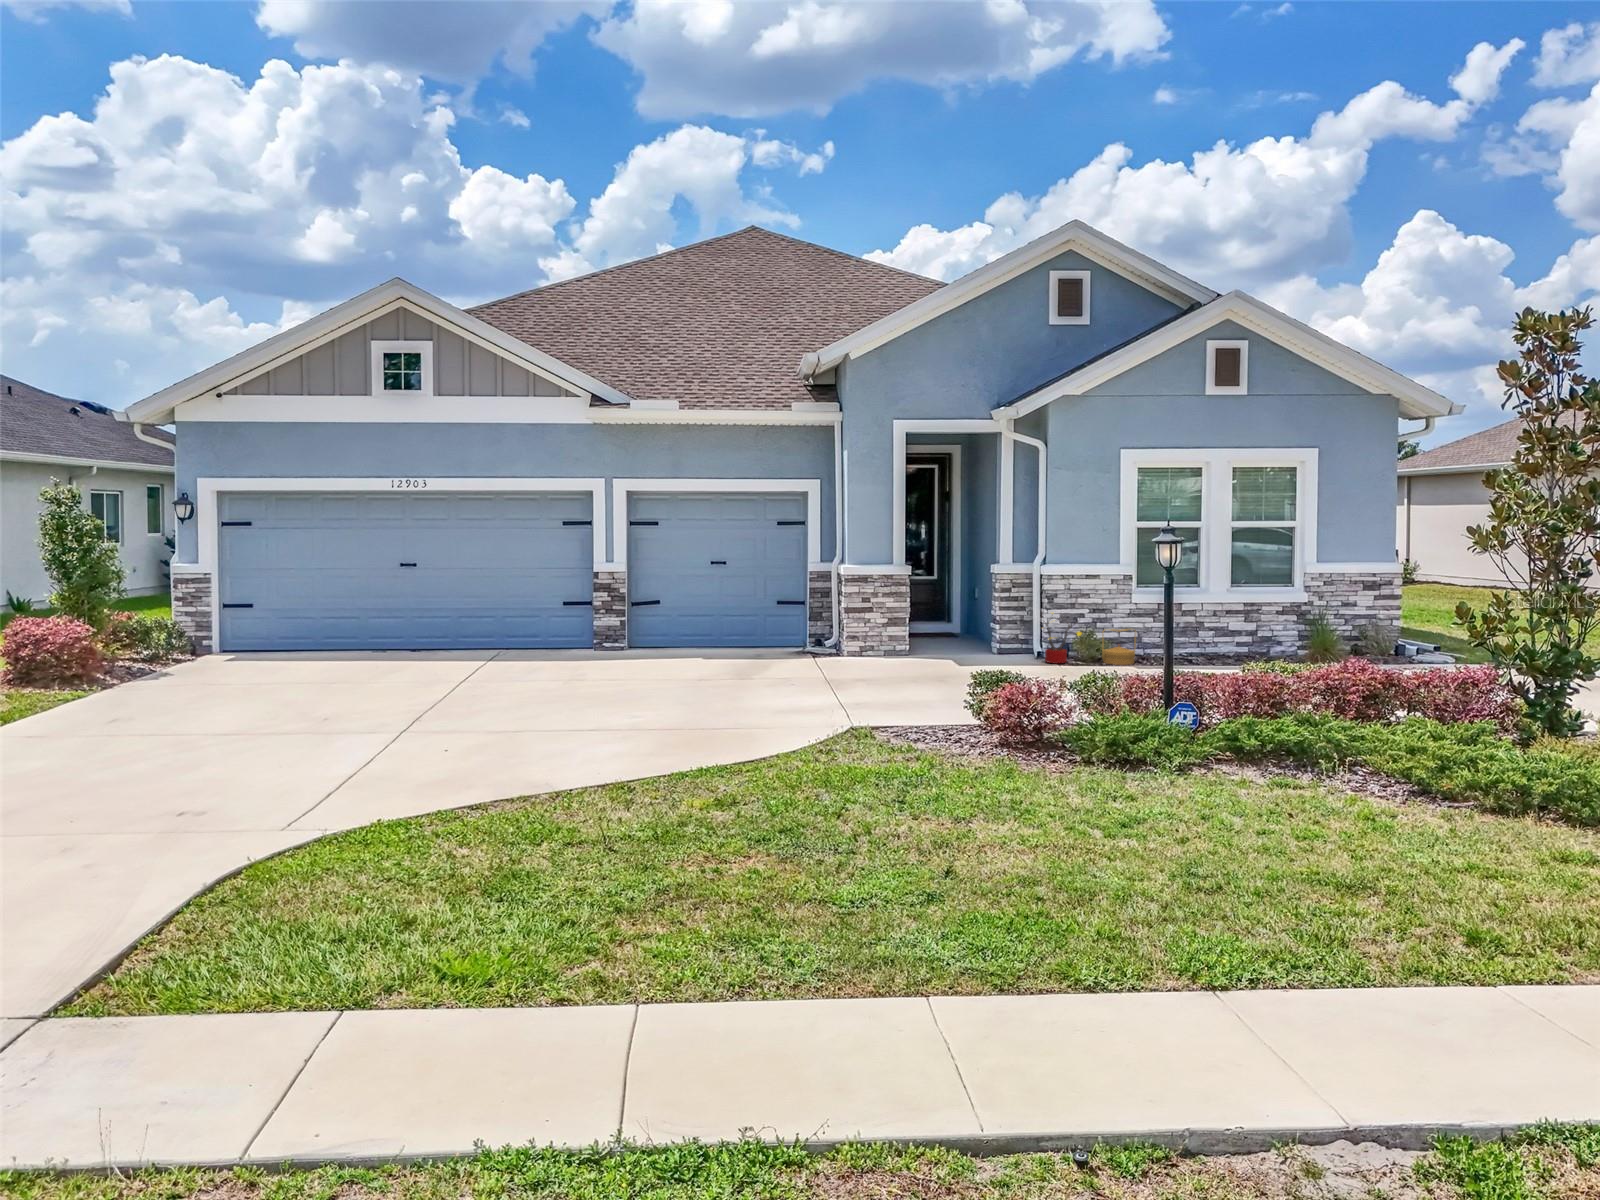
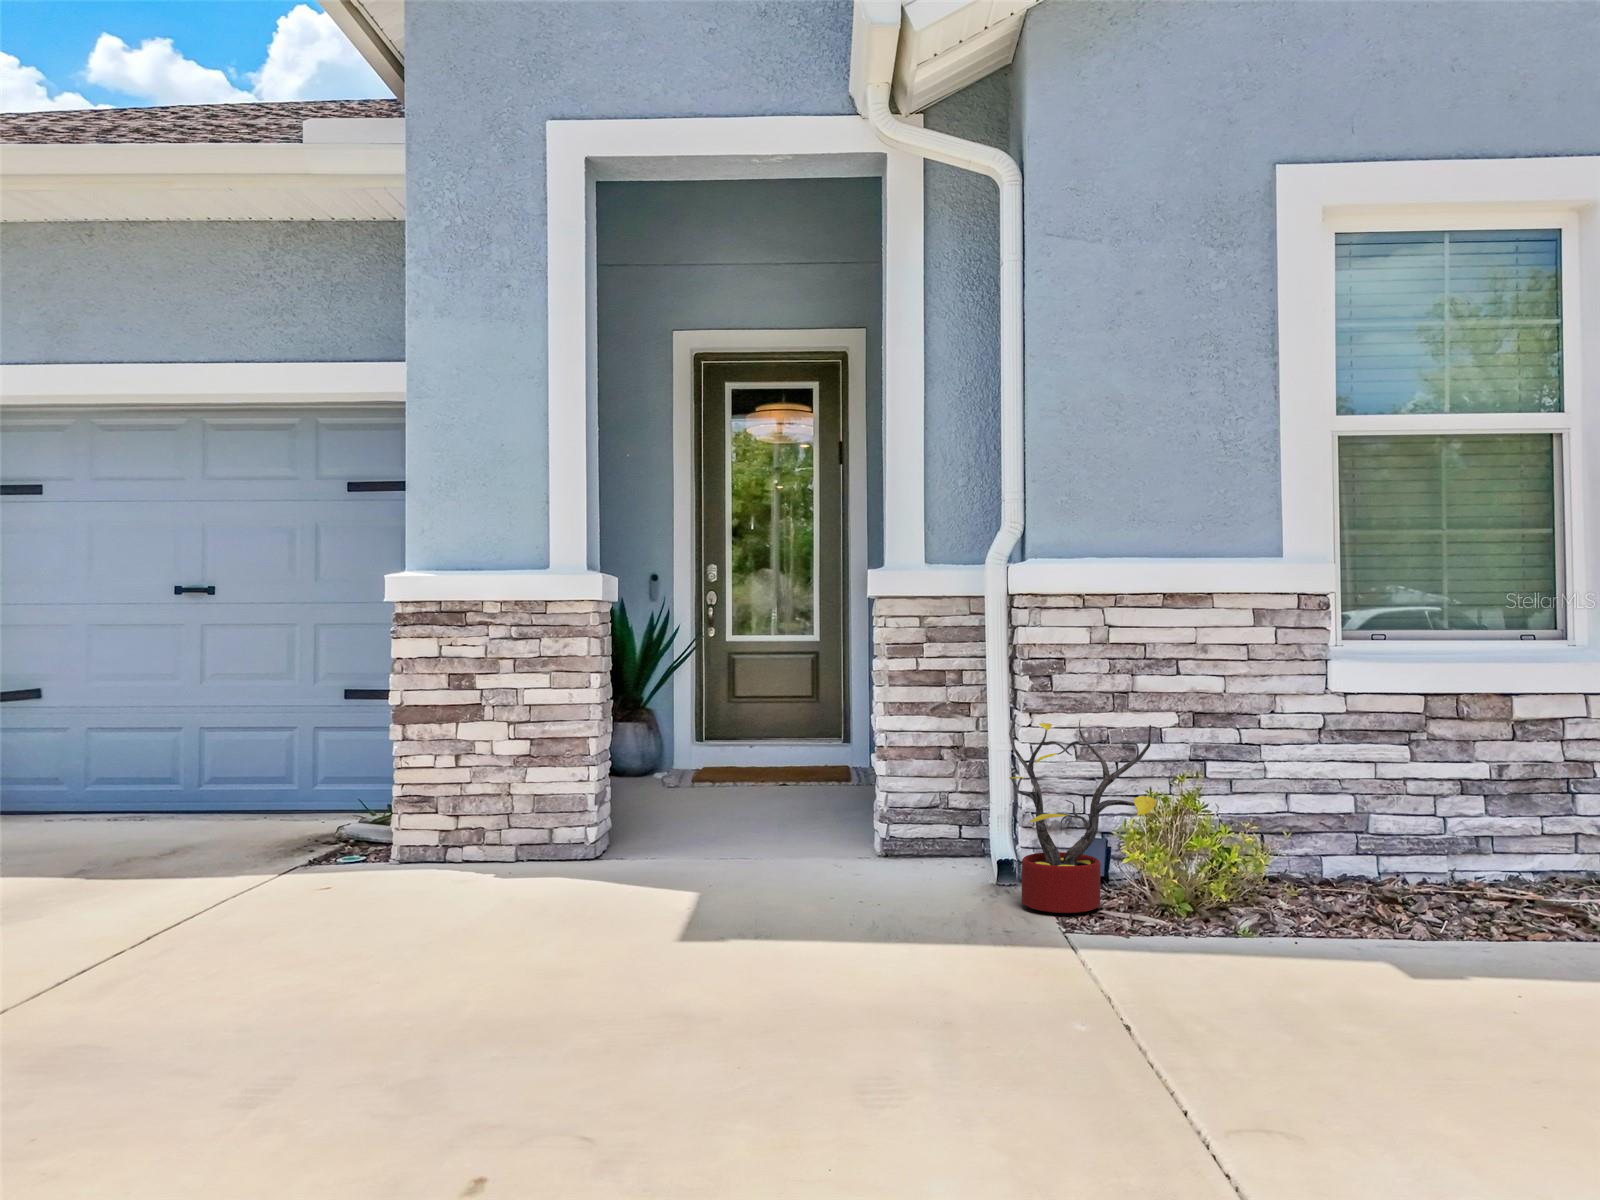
woven basket: present [1102,629,1136,665] -> none [1227,784,1353,921]

